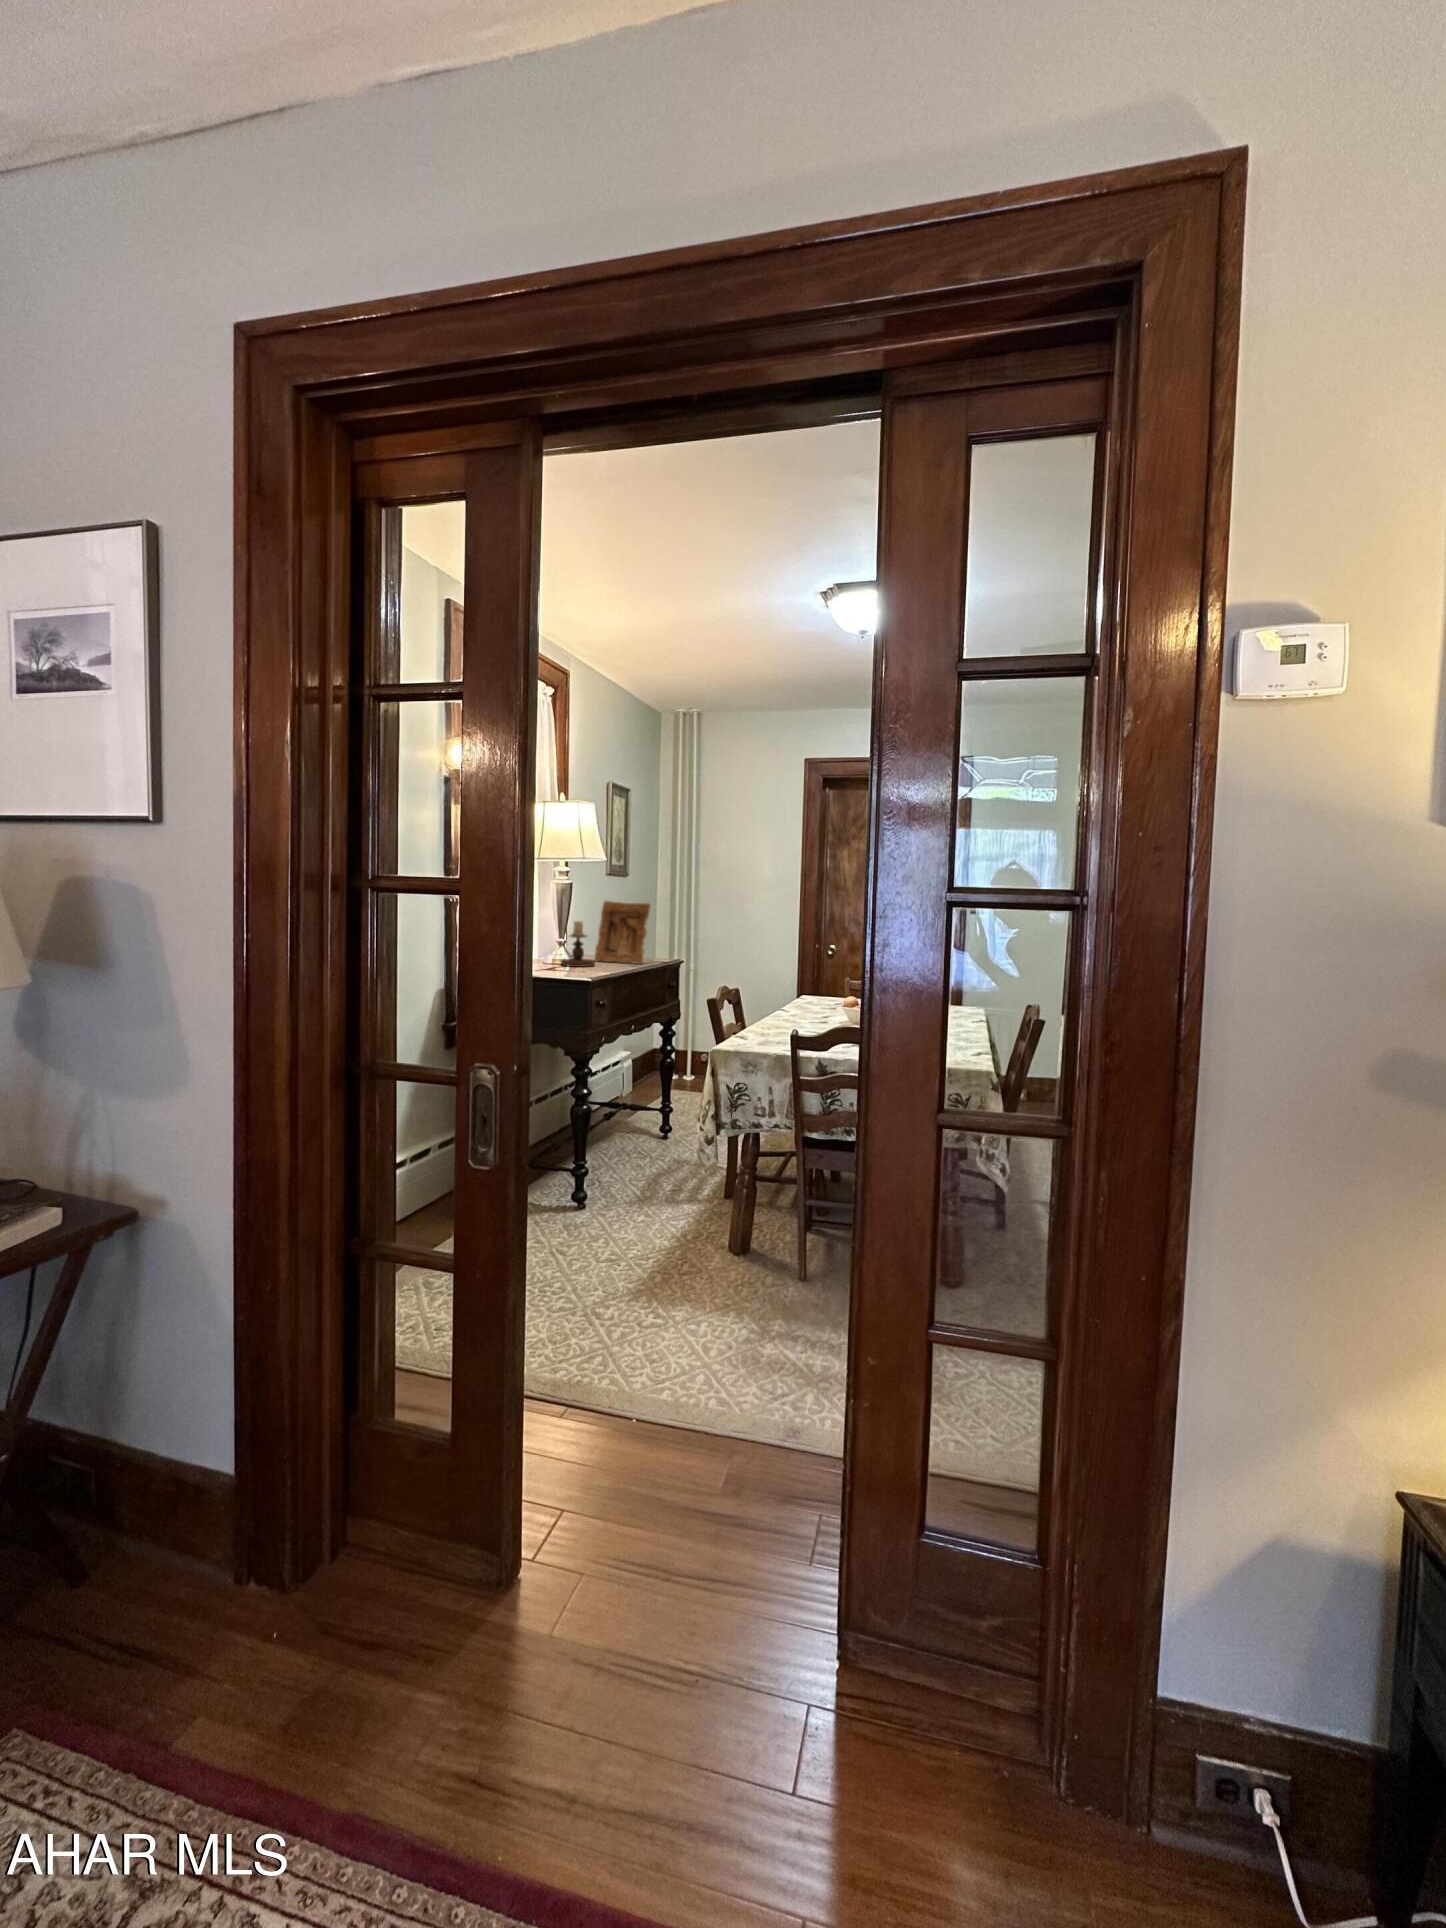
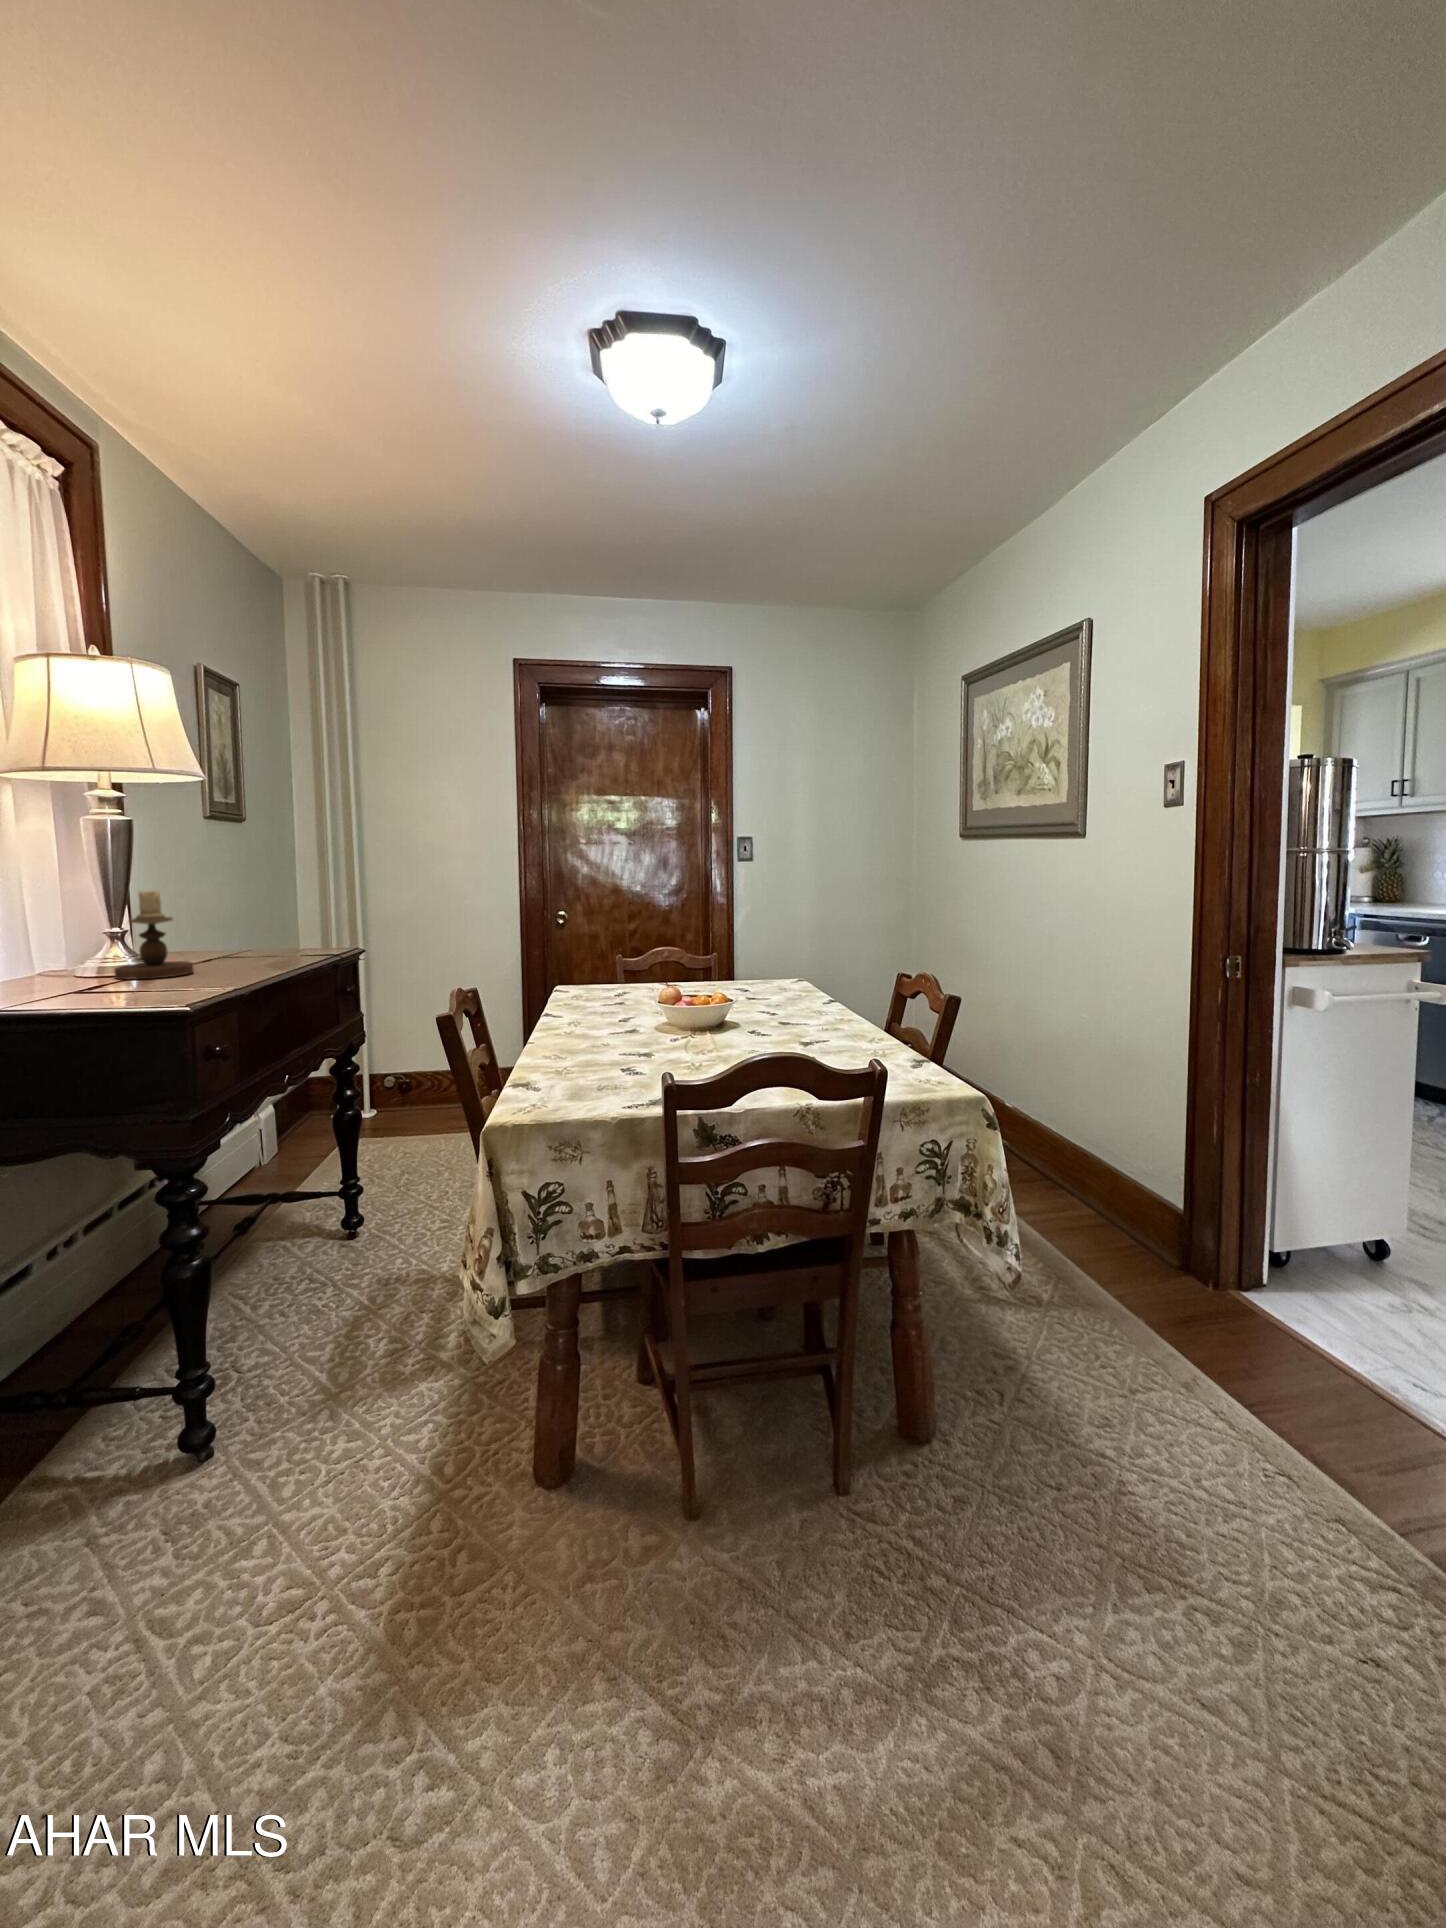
picture frame: present [594,901,651,964] -> none [192,854,300,964]

